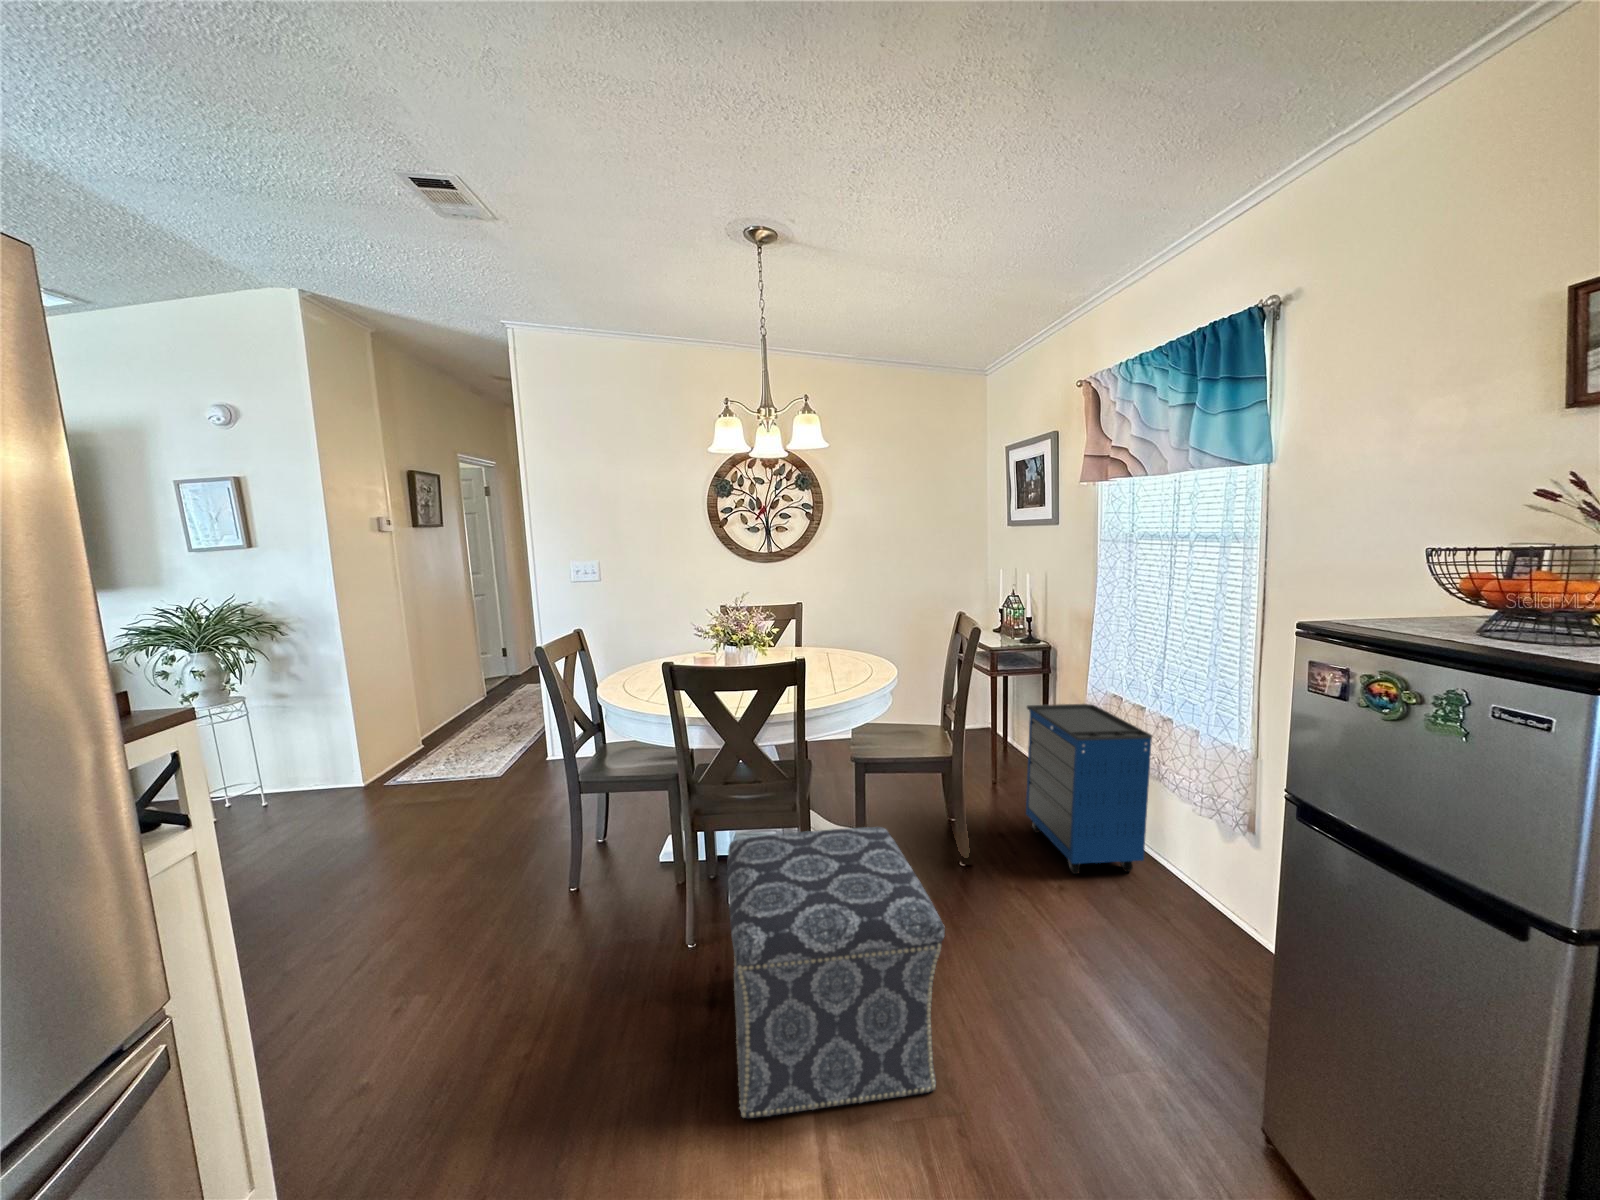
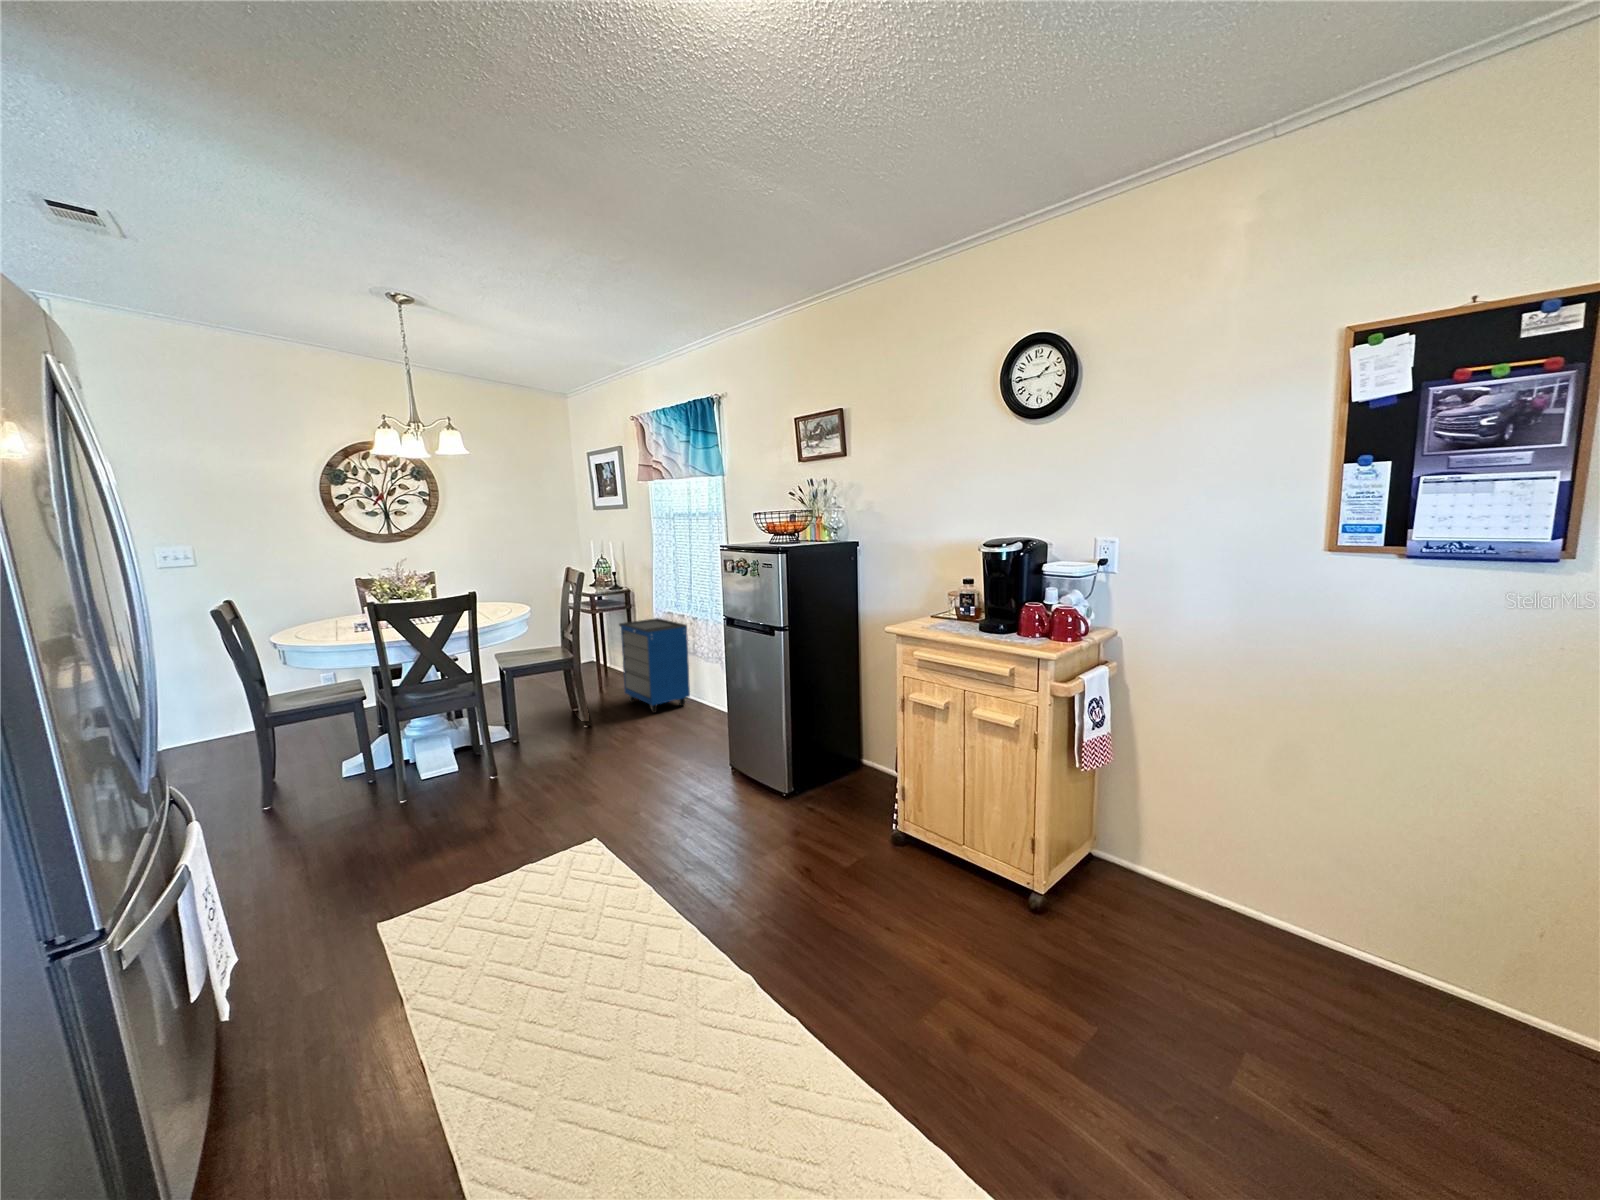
ottoman: present [727,827,945,1118] -> none [440,685,589,827]

